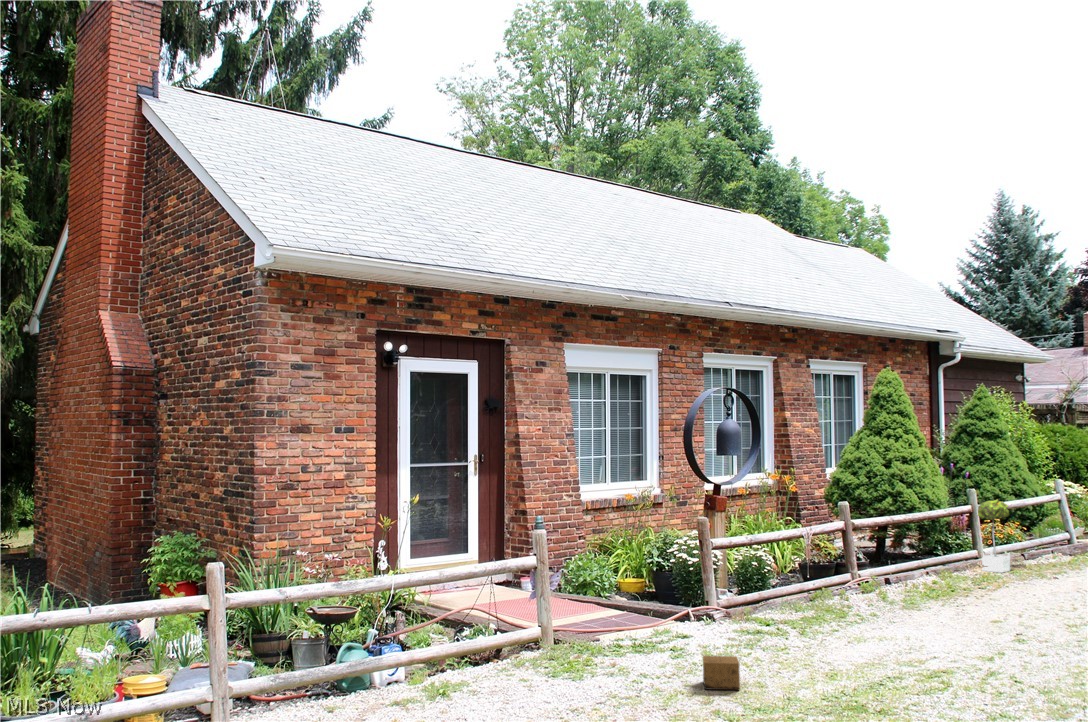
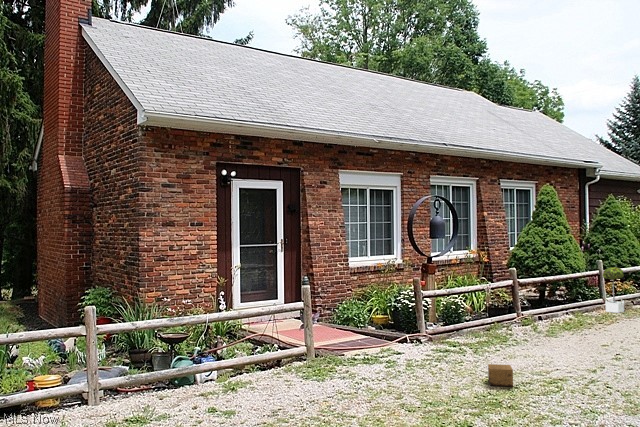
cardboard box: present [703,656,740,690] -> present [488,364,513,387]

